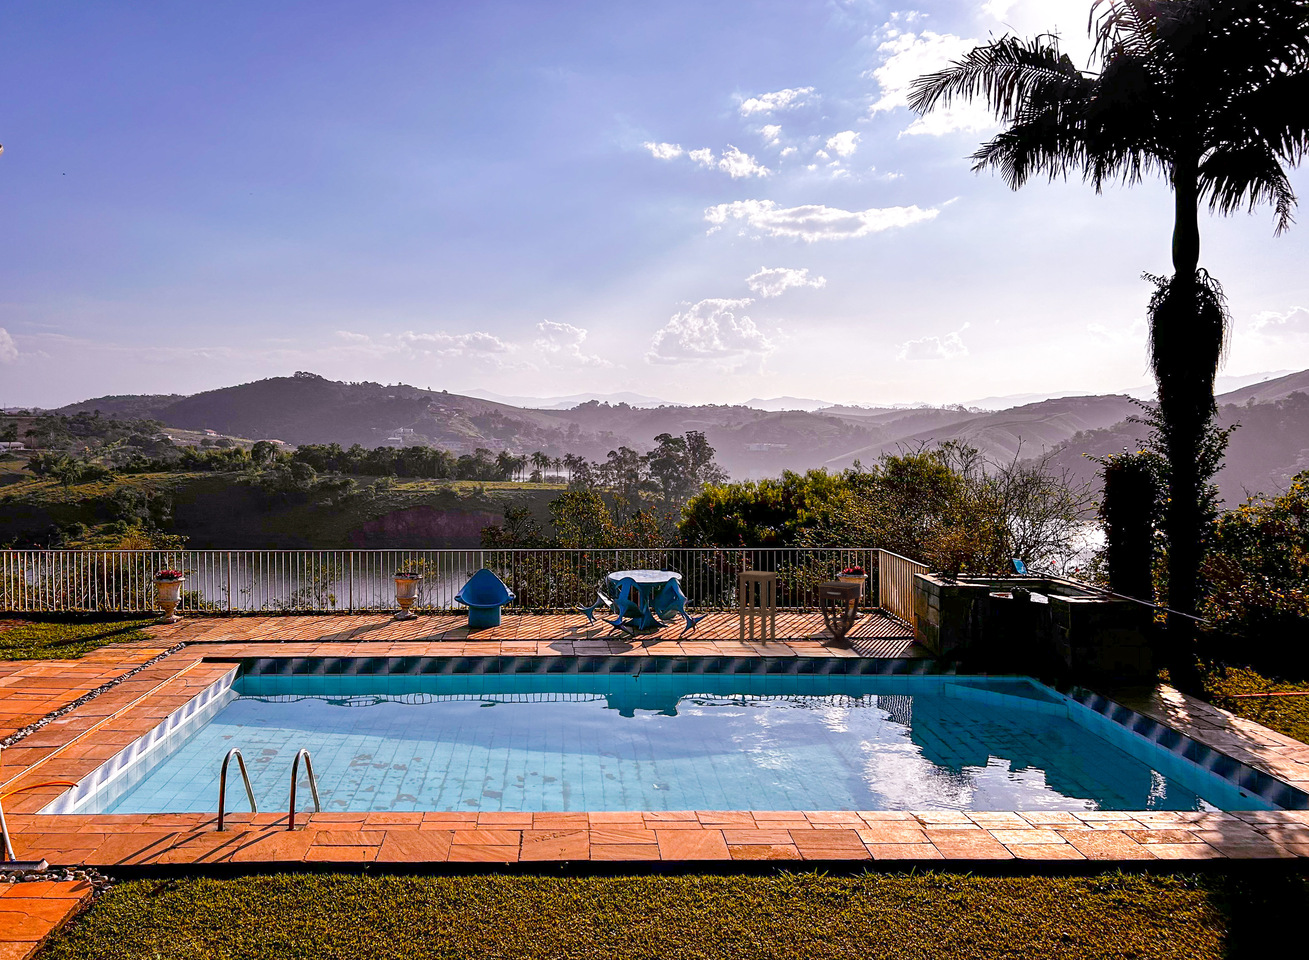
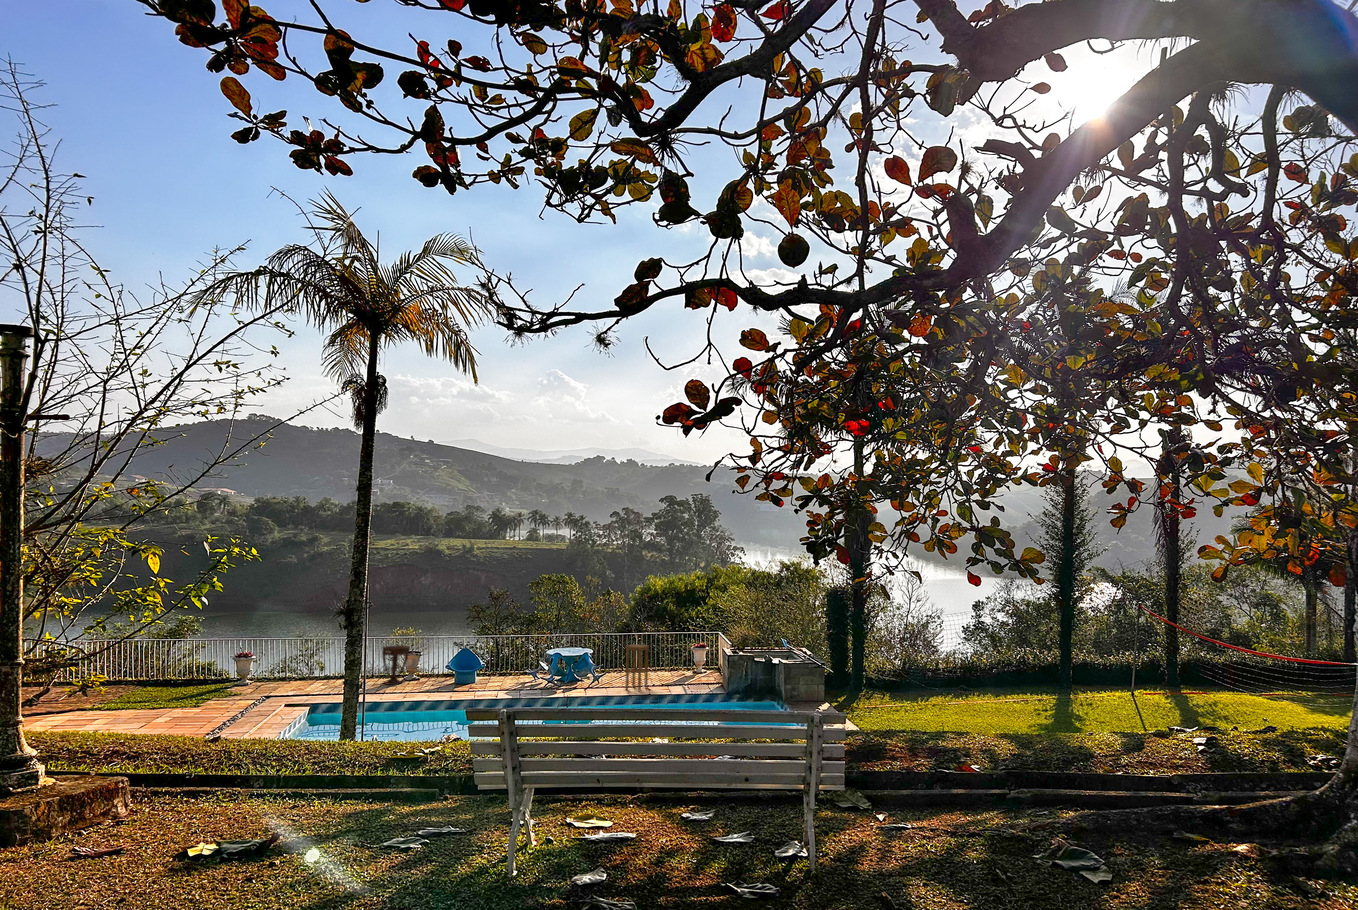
side table: present [819,581,861,649] -> present [382,645,410,685]

